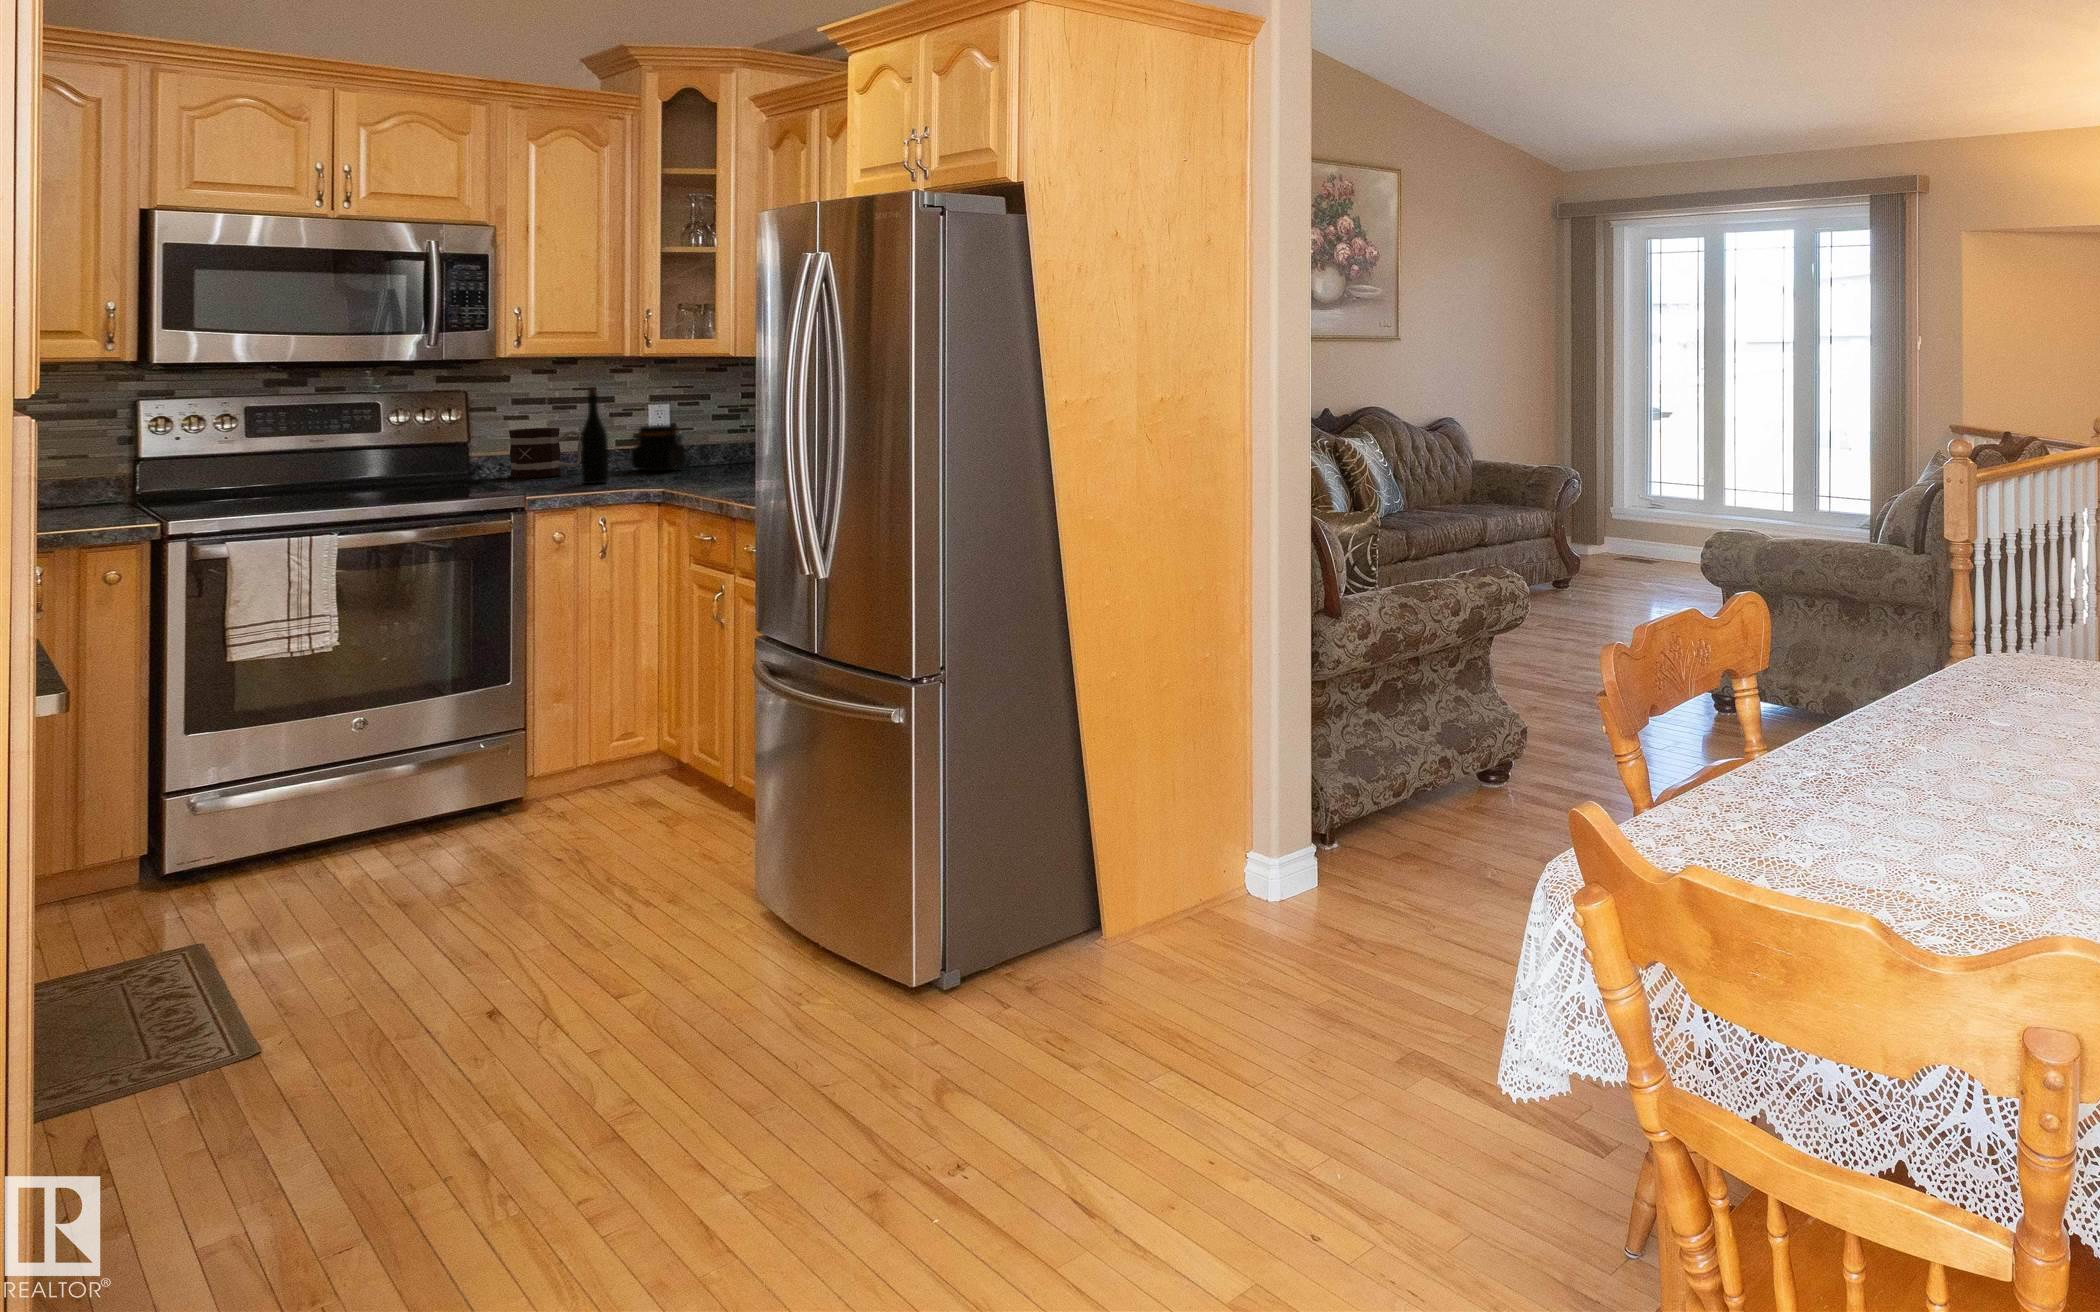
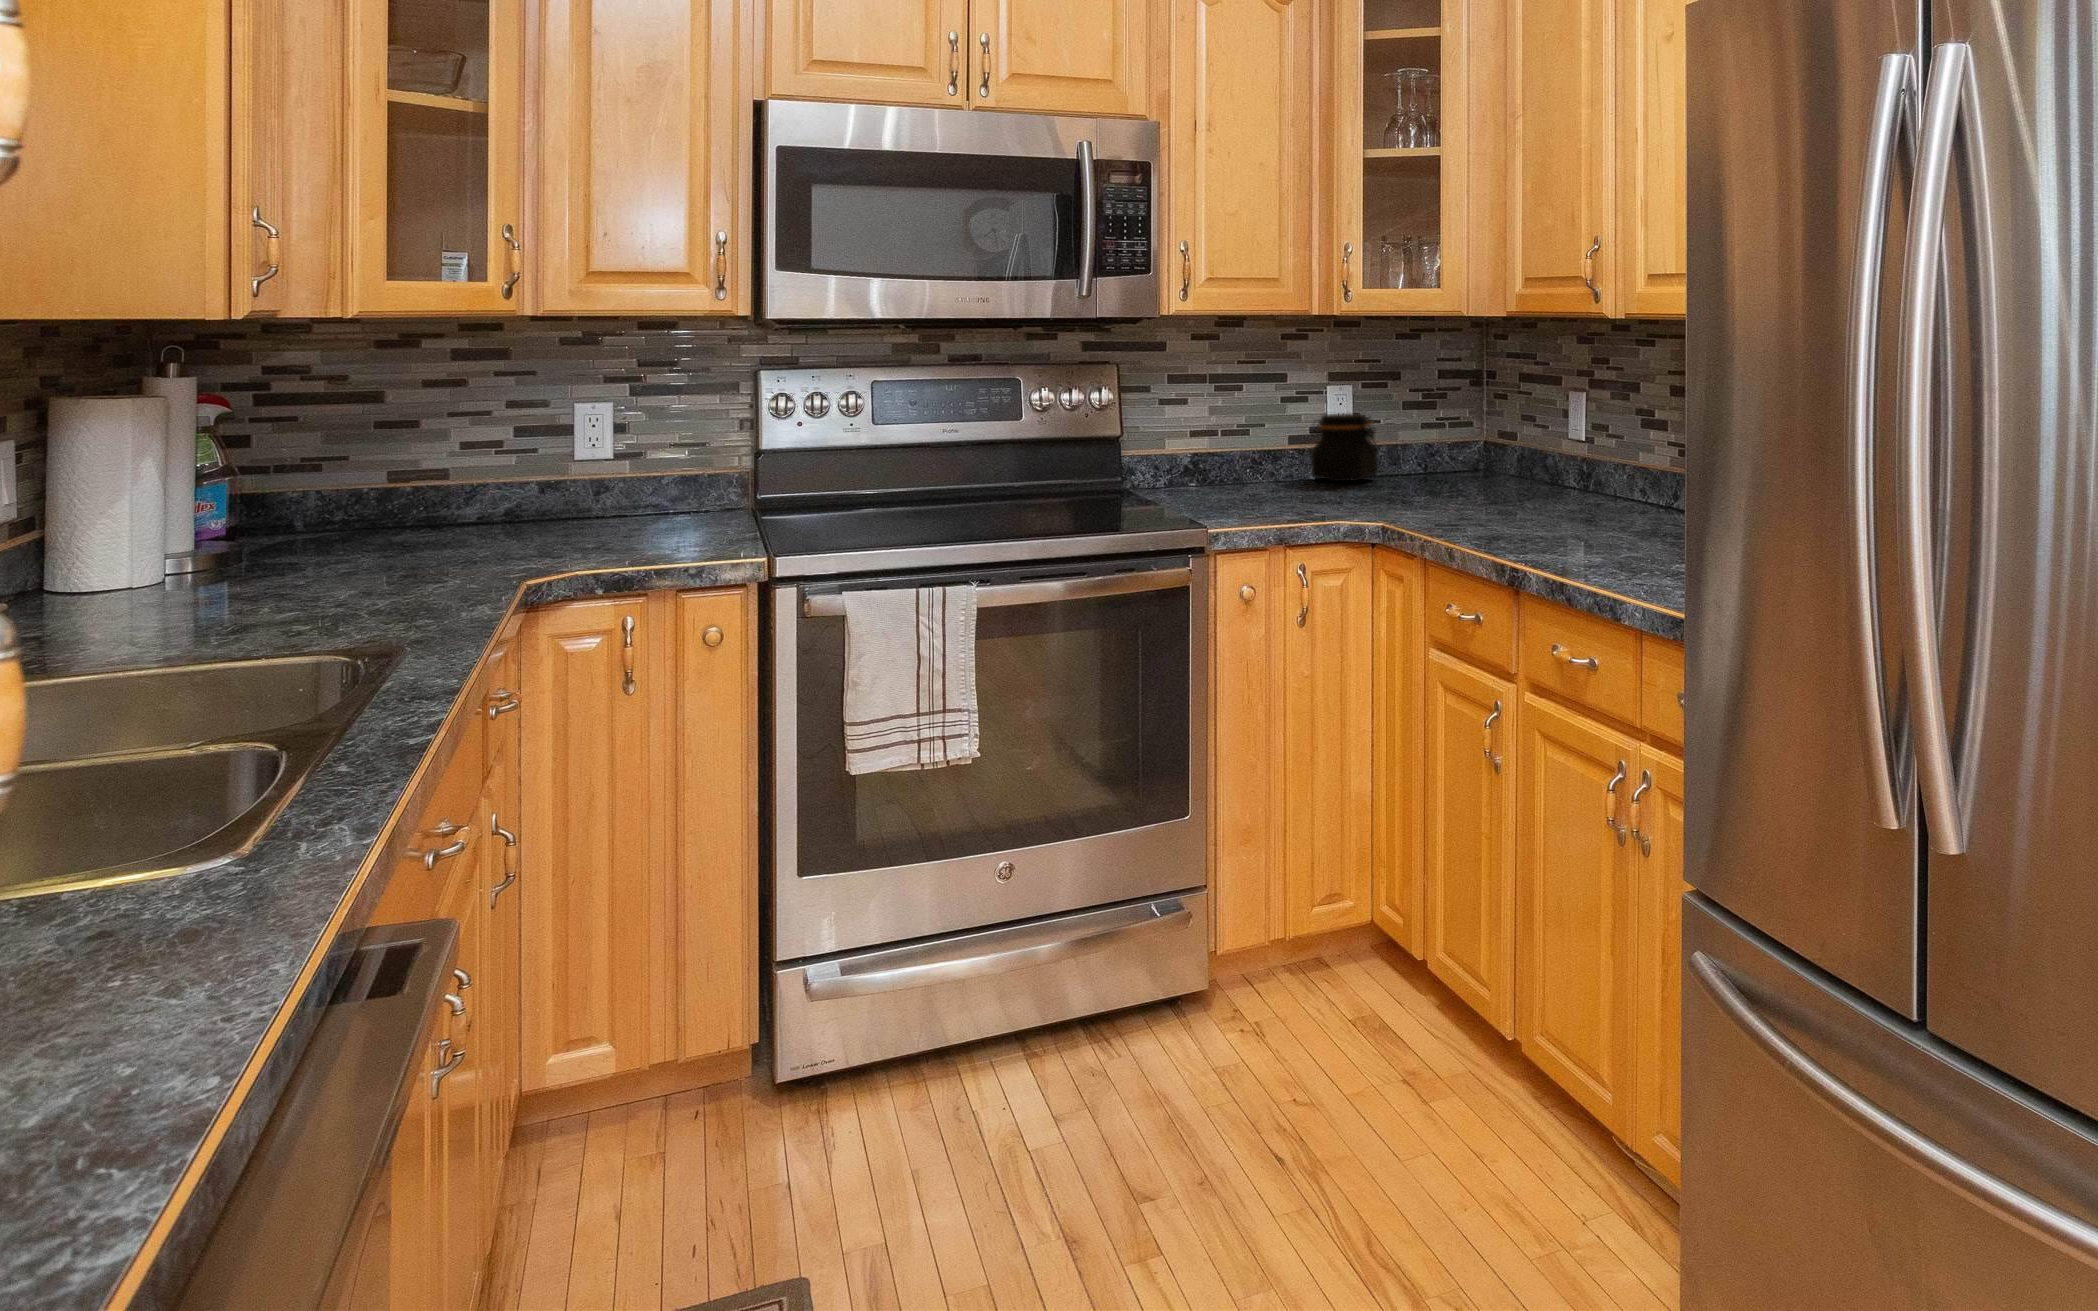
bottle: present [581,387,608,484] -> none [1261,359,1297,503]
mug: present [509,428,581,478] -> none [1167,415,1256,488]

